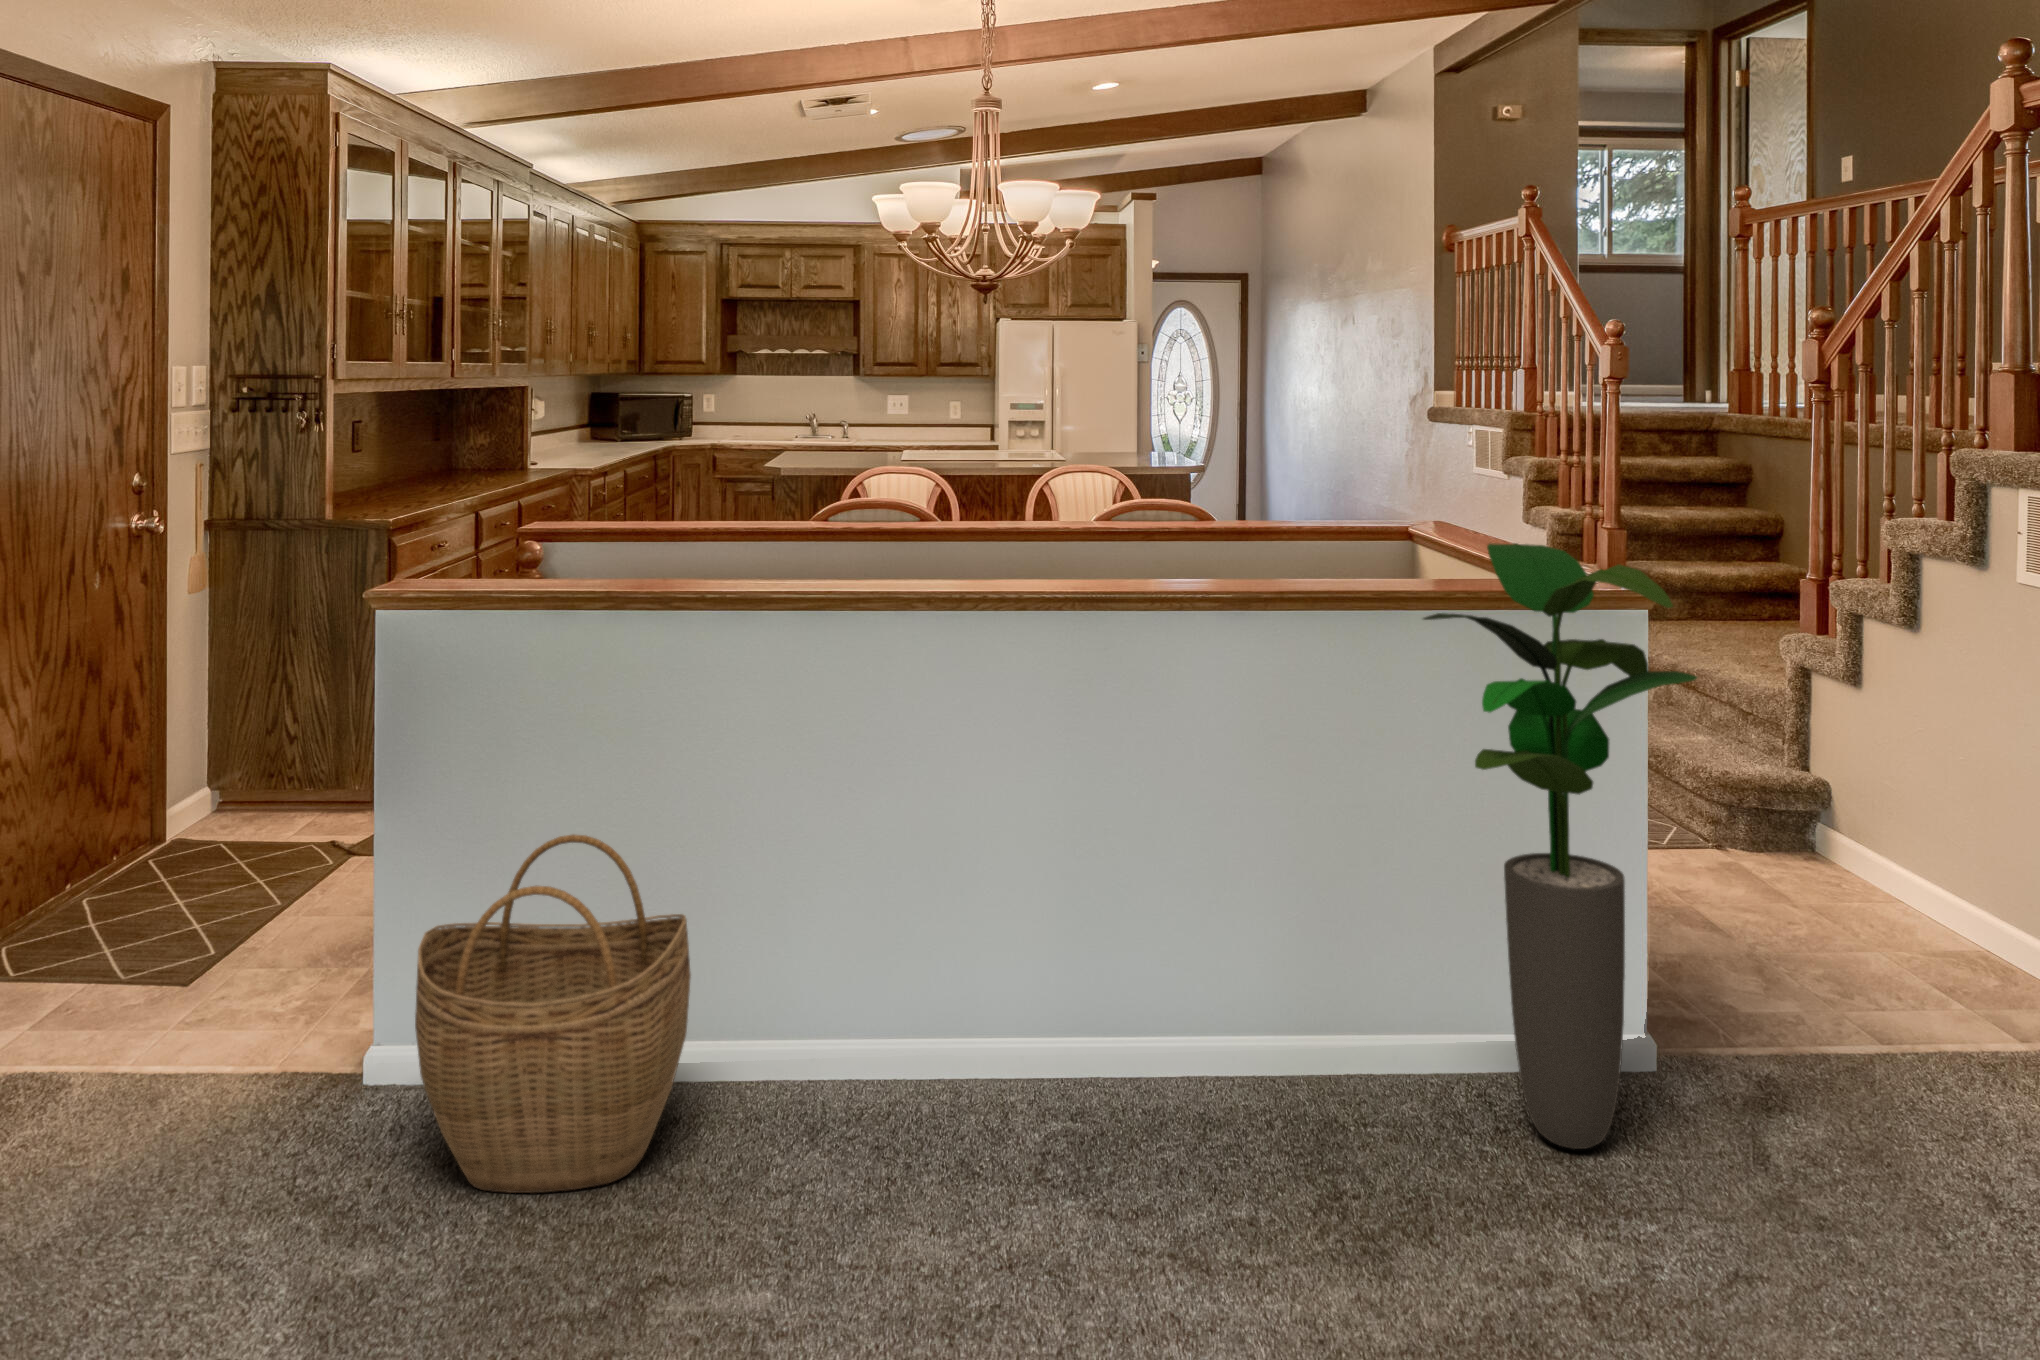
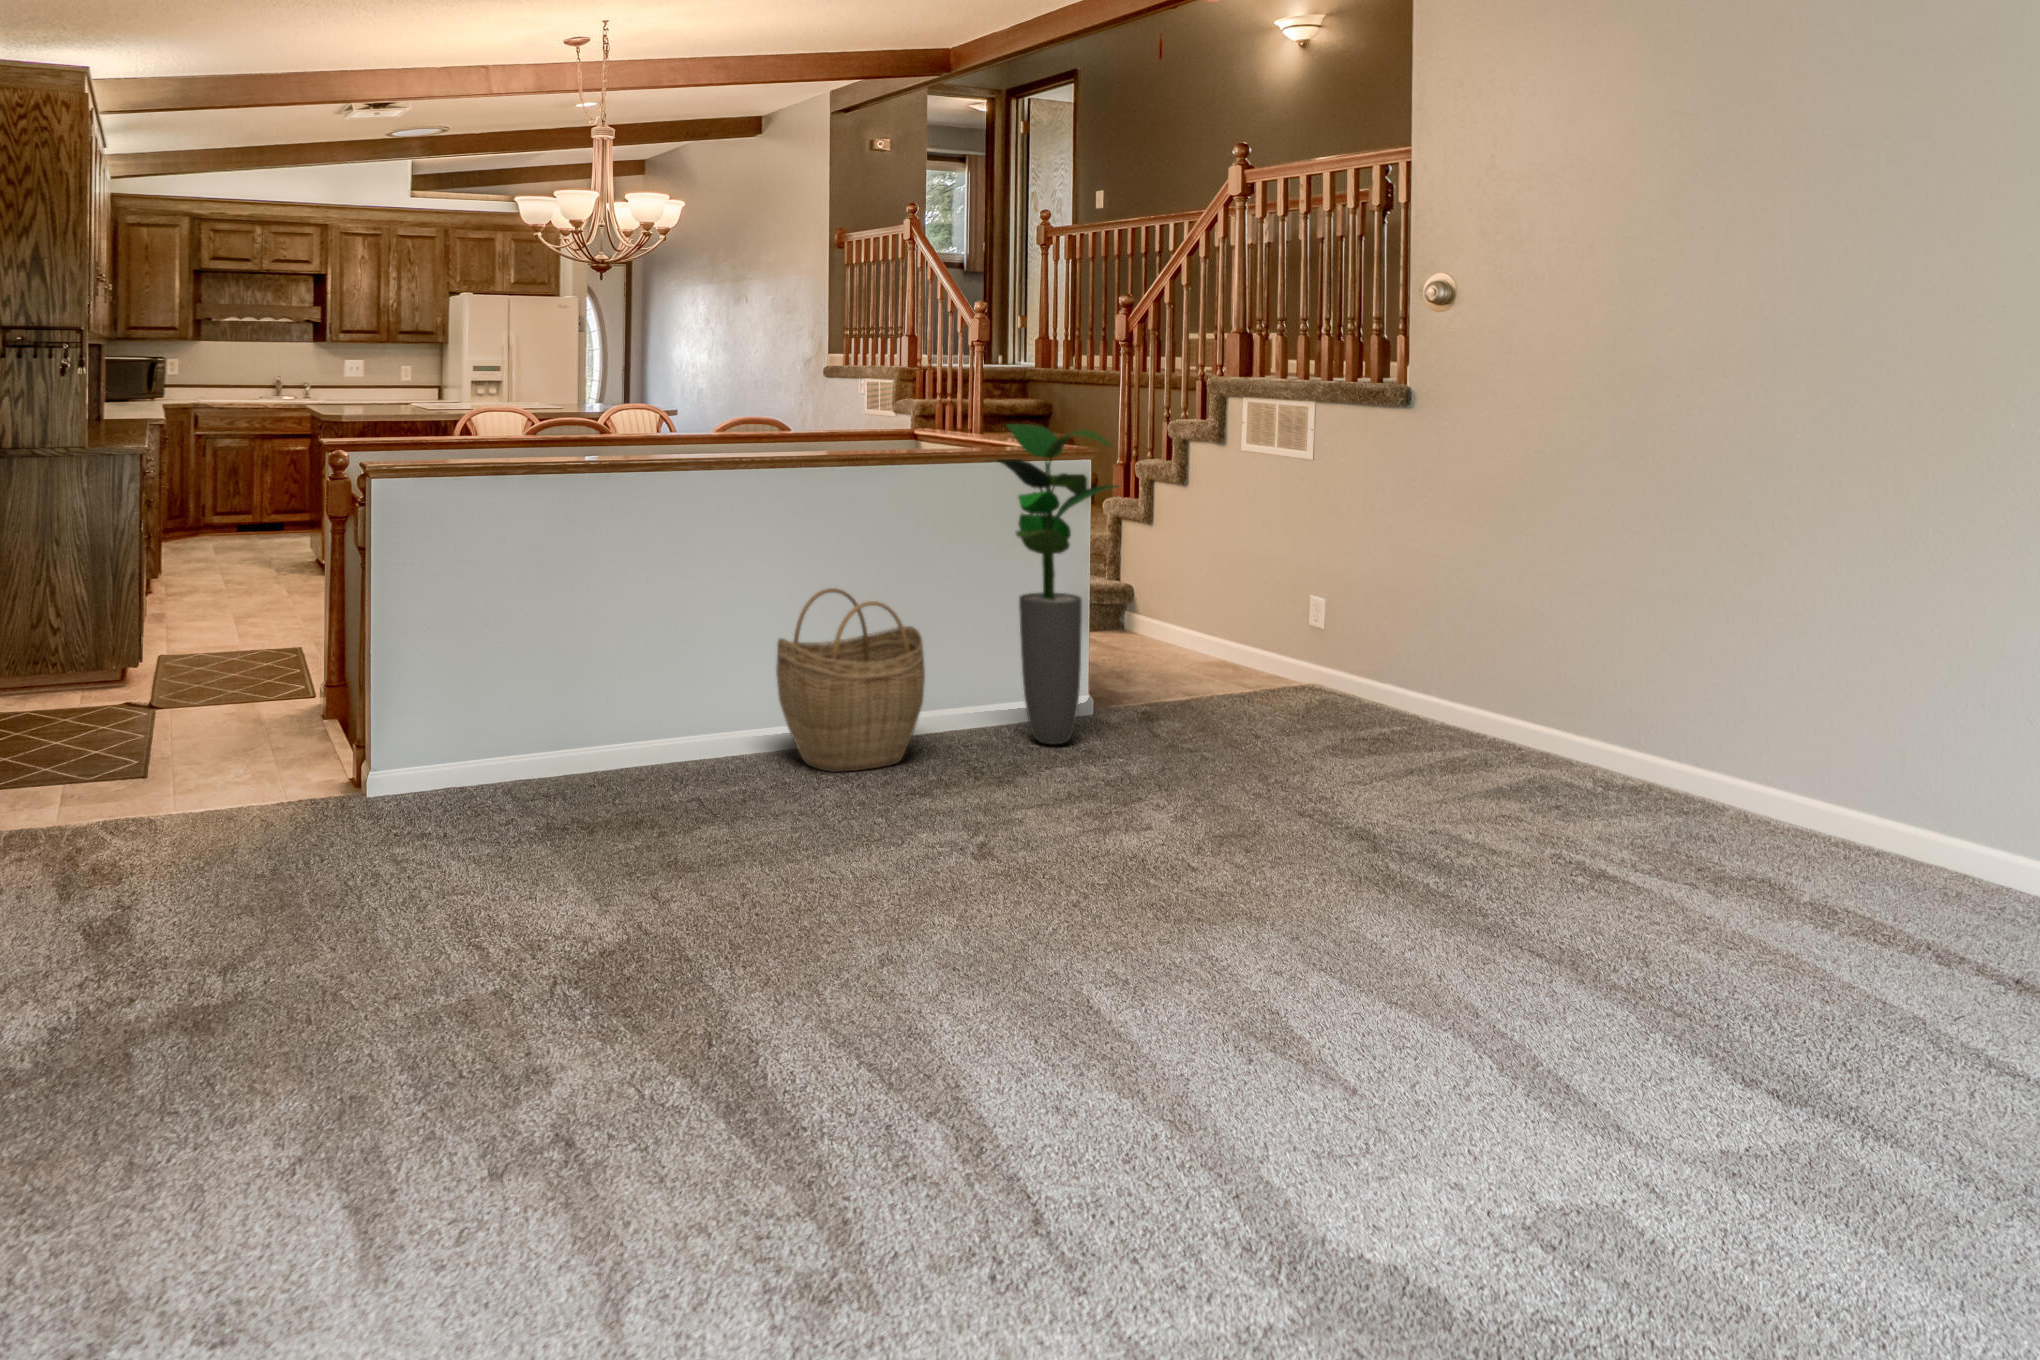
woven basket: present [415,834,691,1193] -> present [776,588,925,772]

